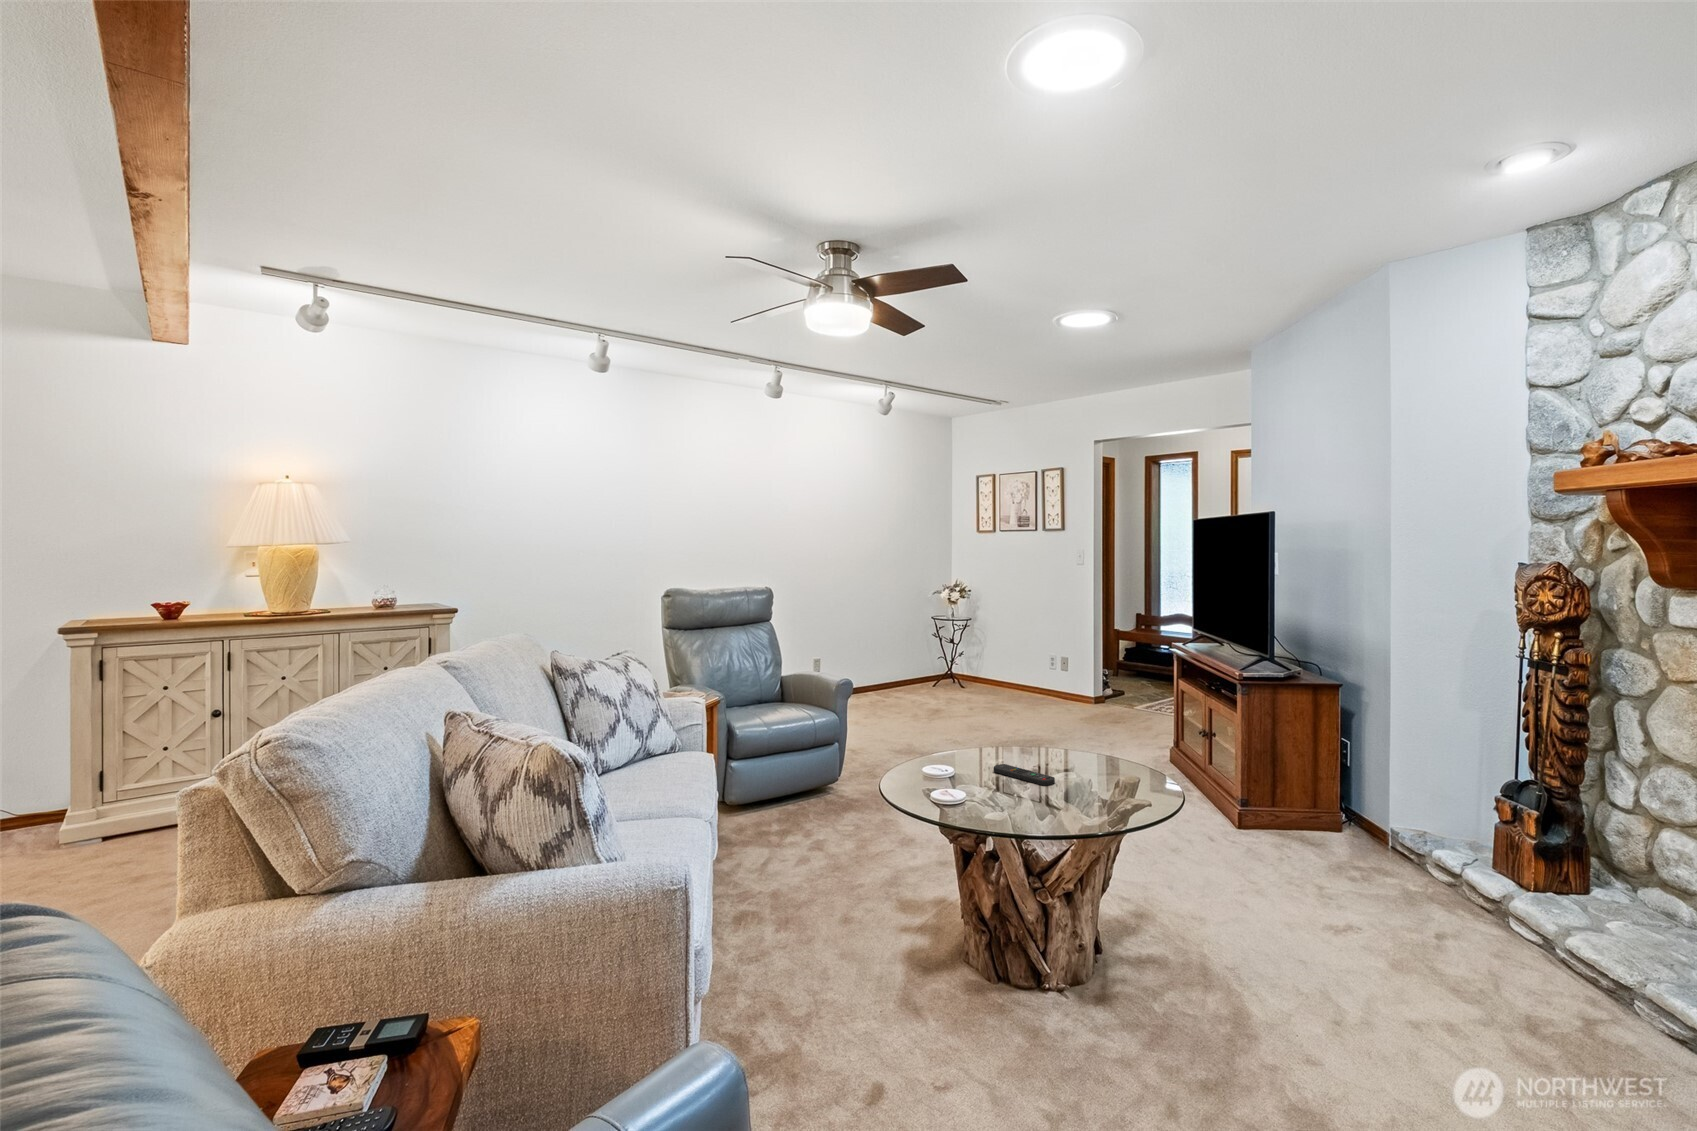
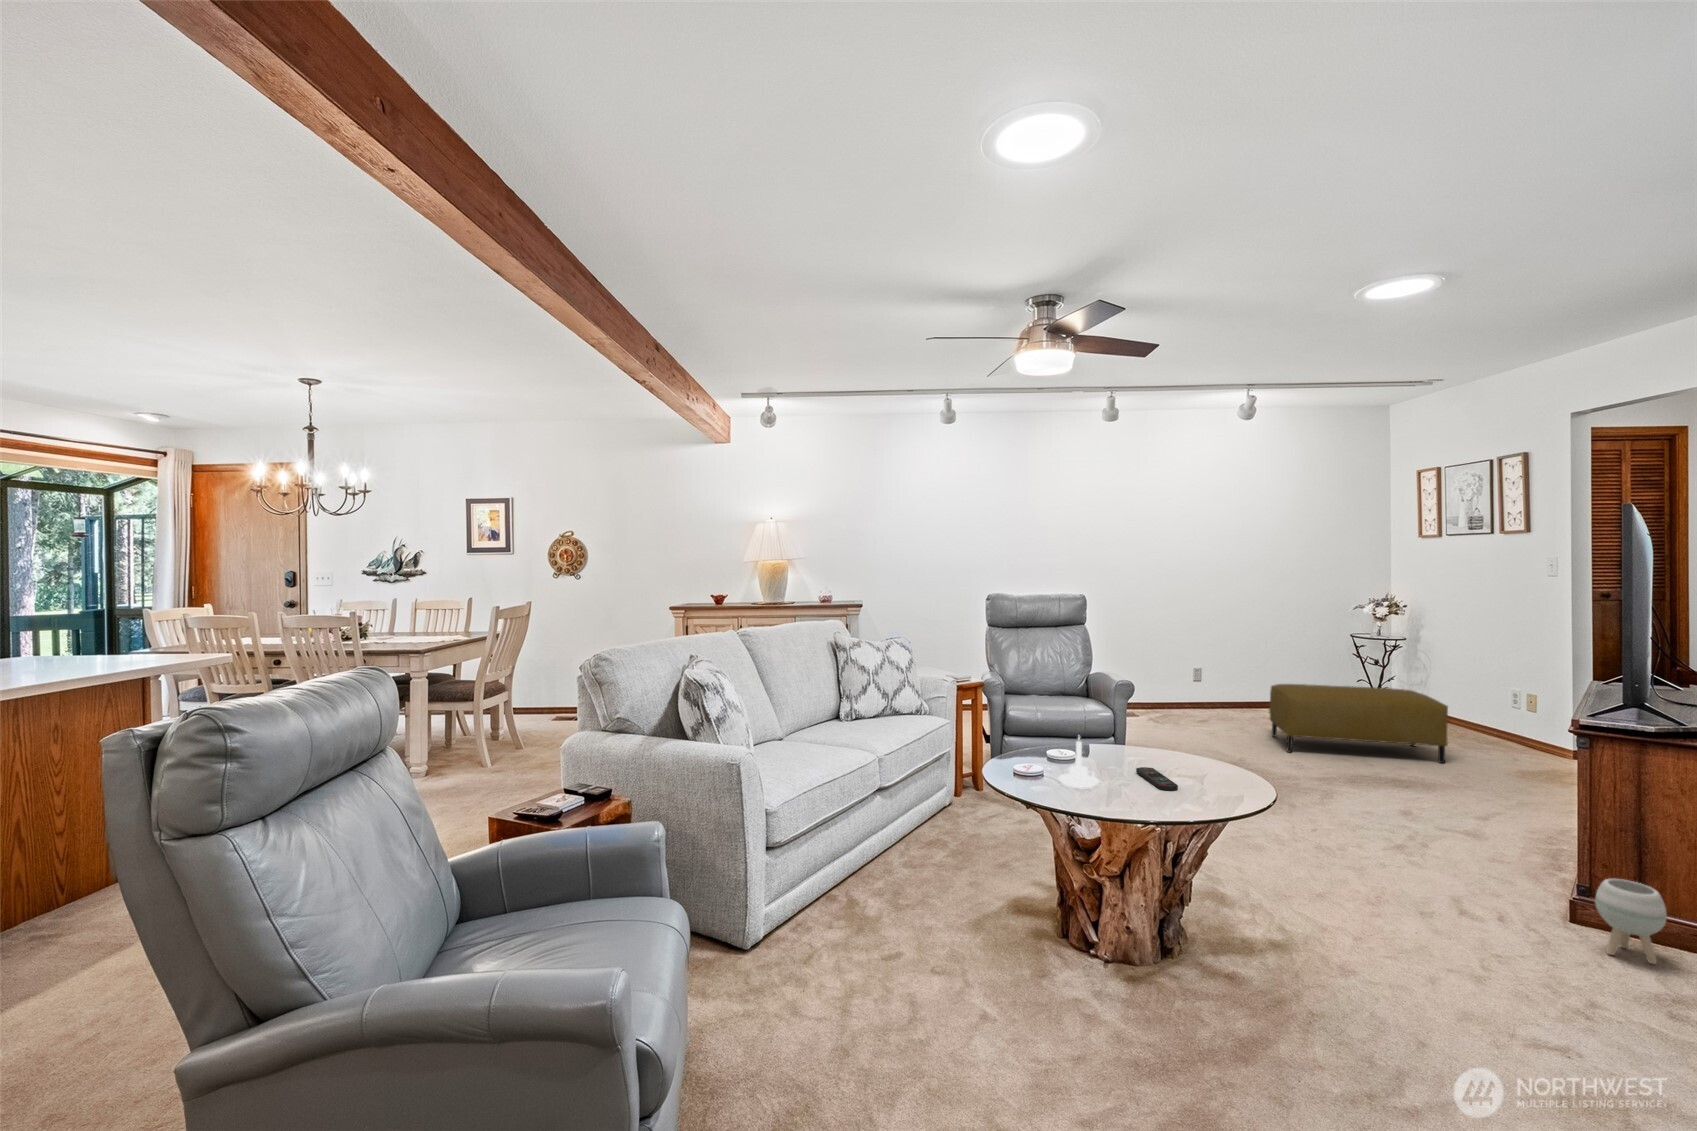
ottoman: none [905,659,1037,726] -> present [1269,684,1448,763]
candle holder: none [955,741,999,803] -> present [1059,737,1099,788]
planter: none [1272,783,1316,842] -> present [1595,879,1667,964]

